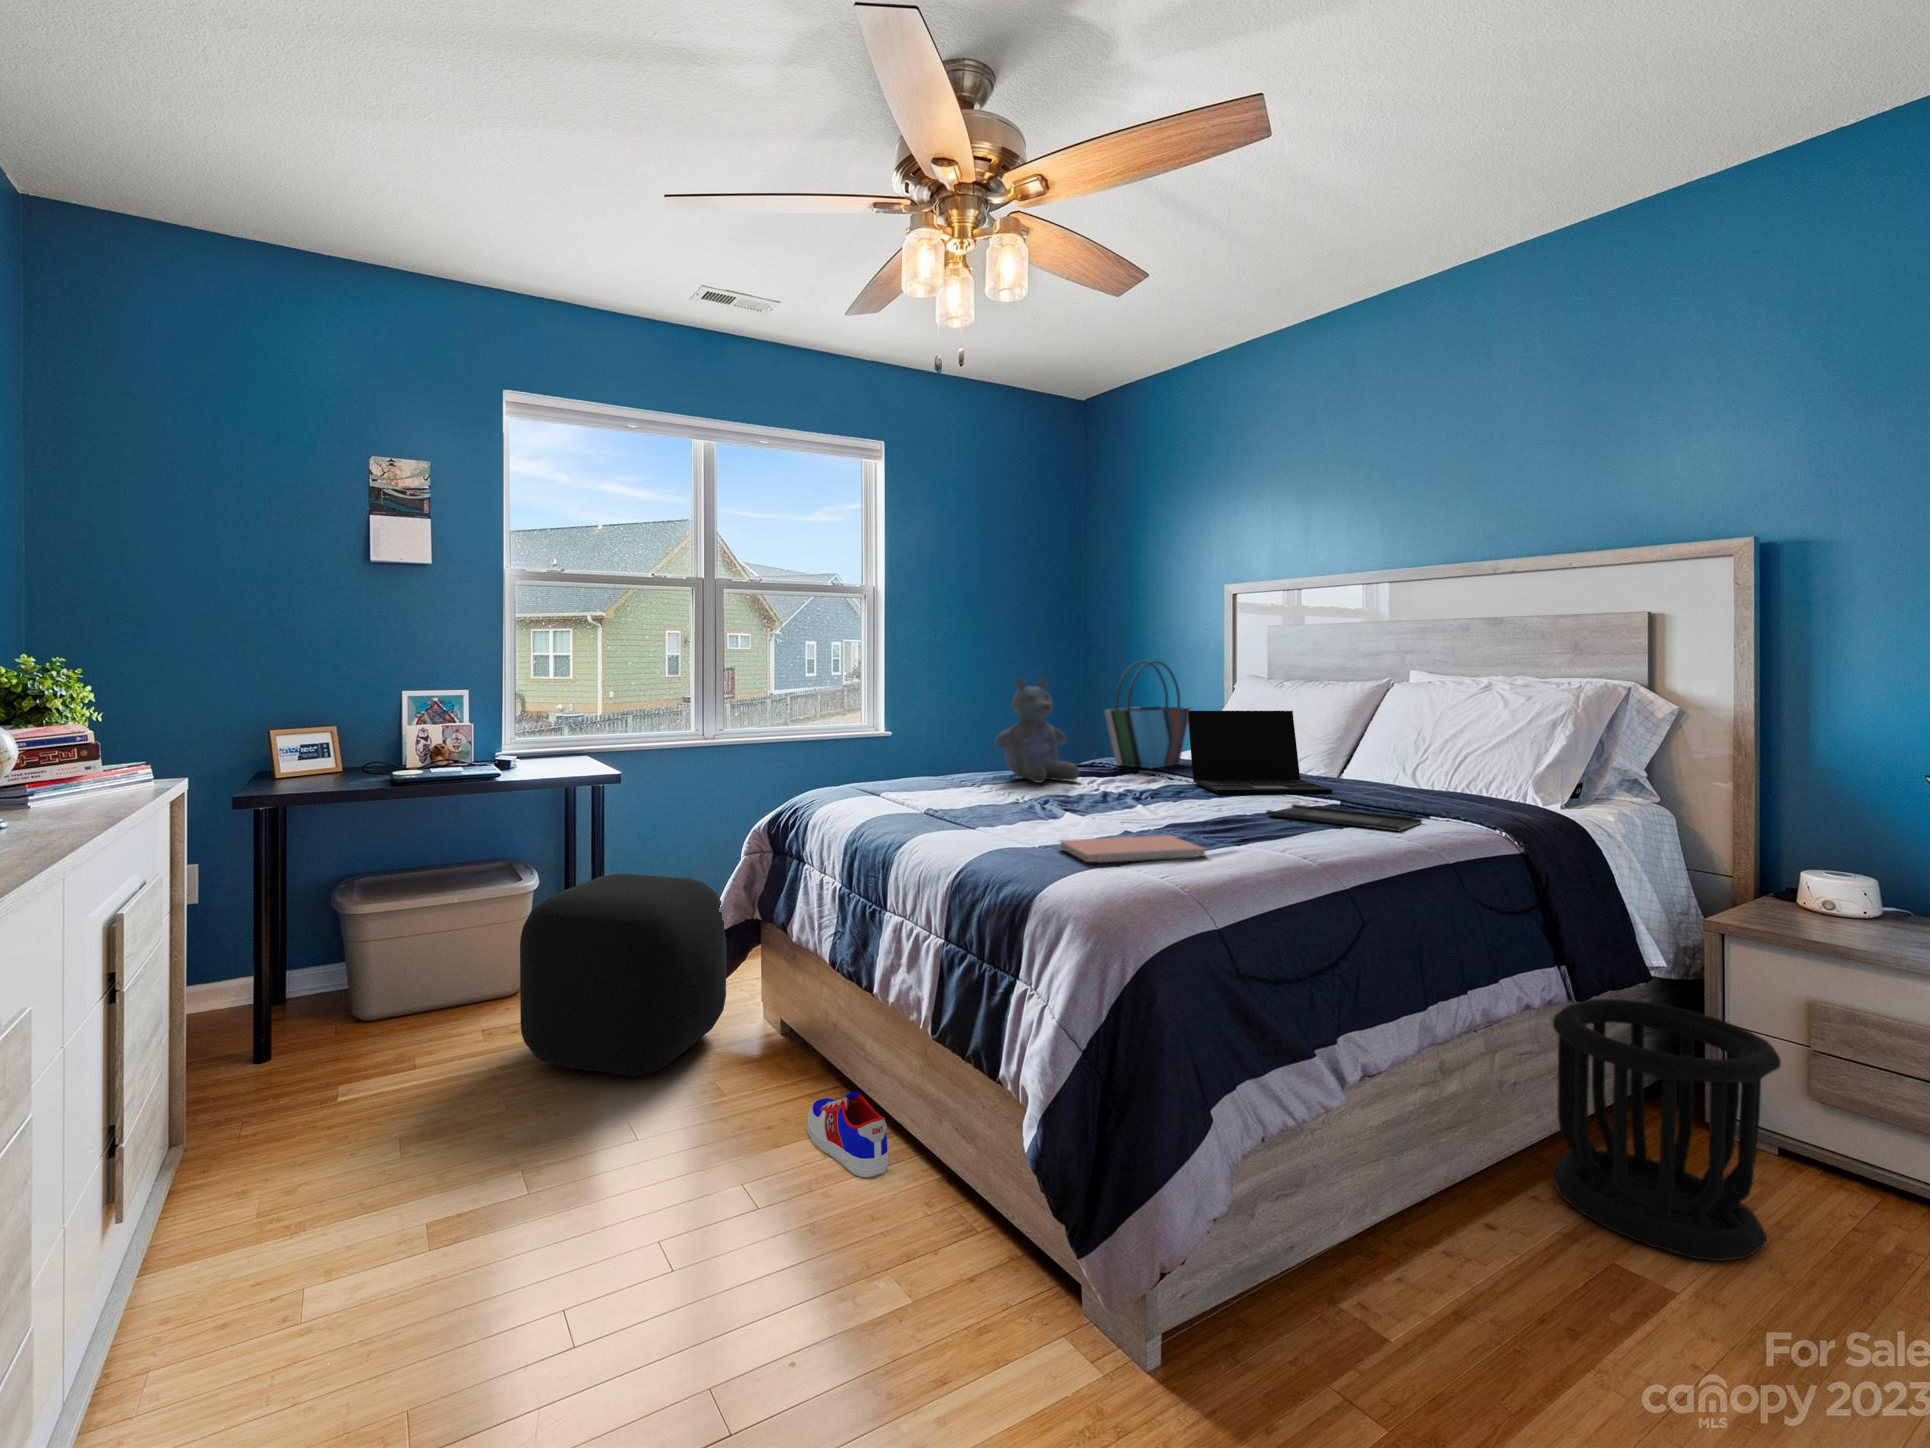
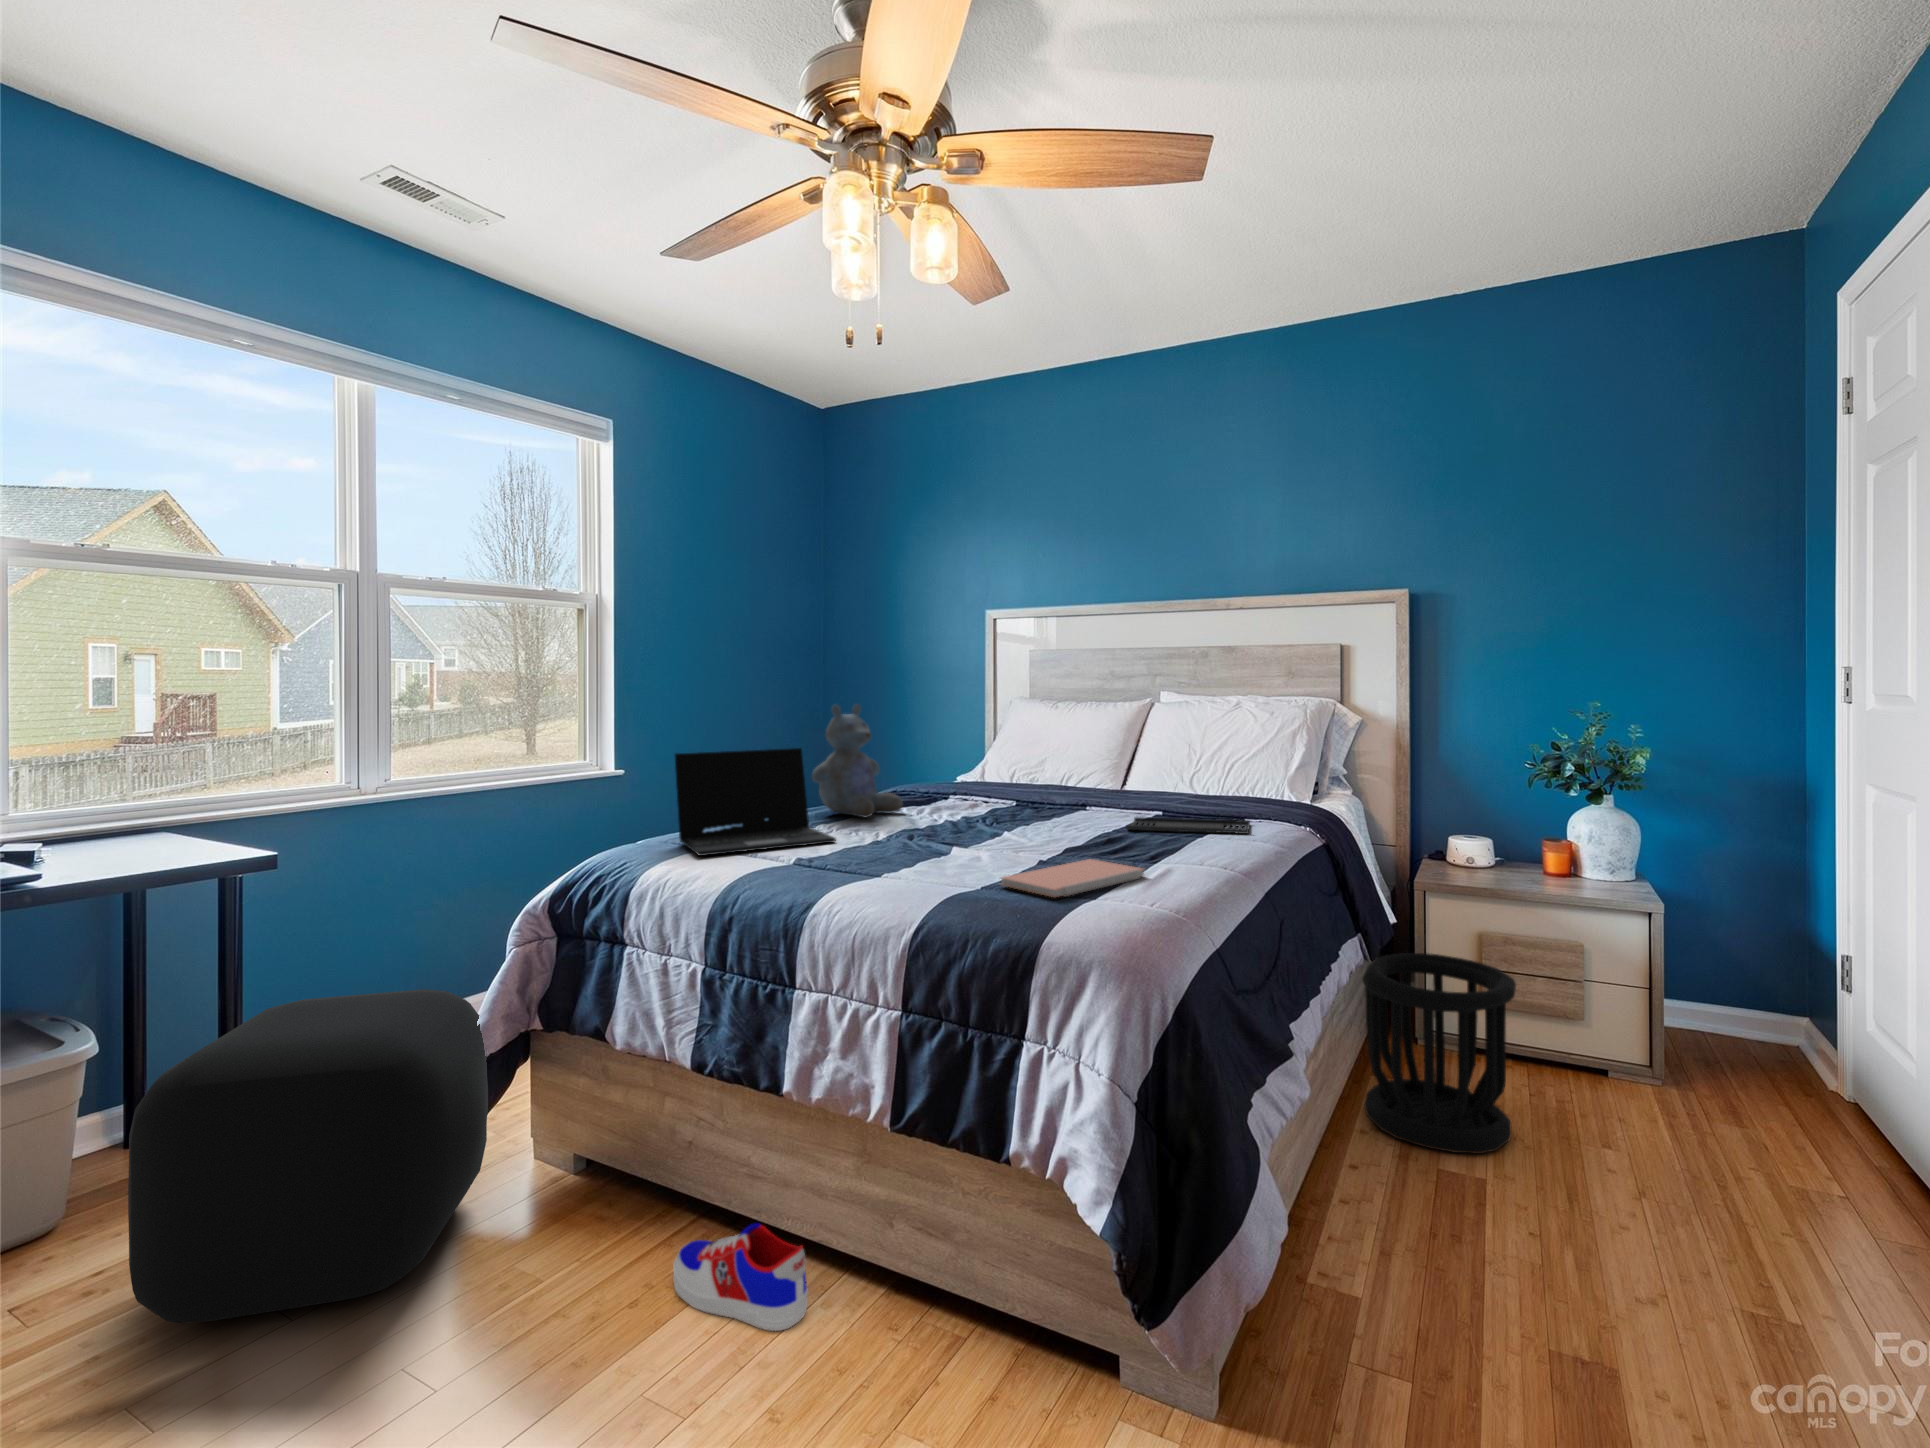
tote bag: present [1104,661,1191,768] -> none [903,686,975,794]
laptop: present [1188,711,1333,793] -> present [675,748,836,856]

